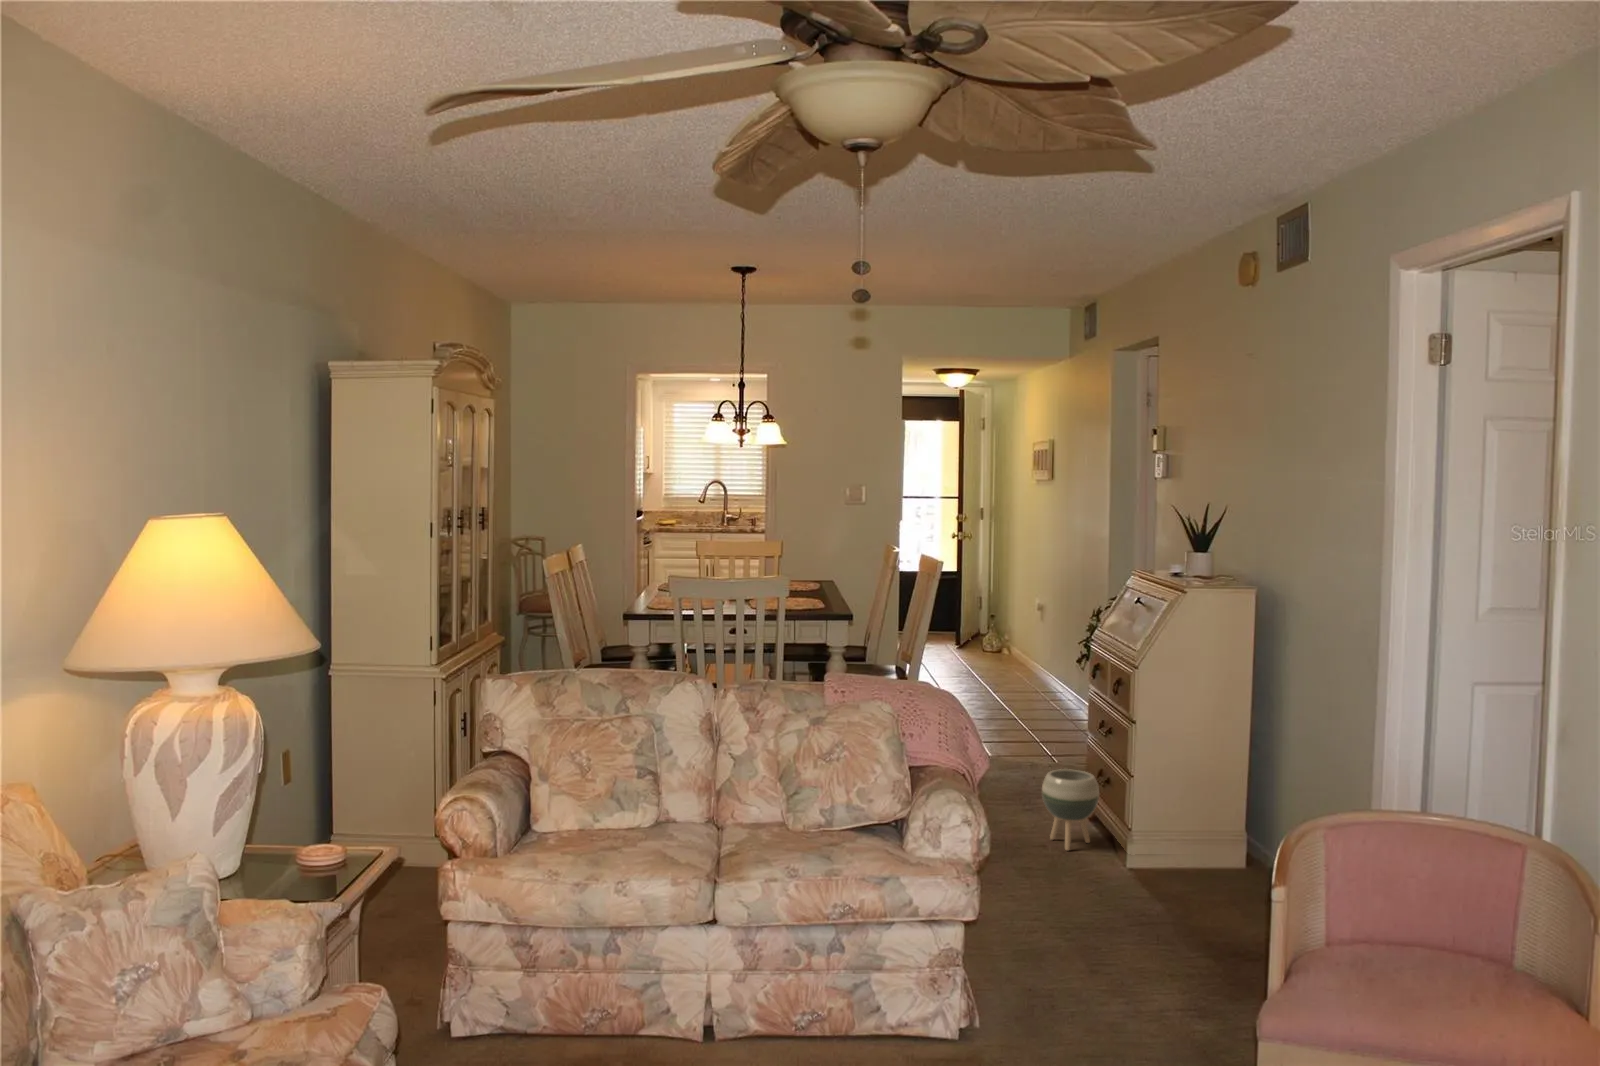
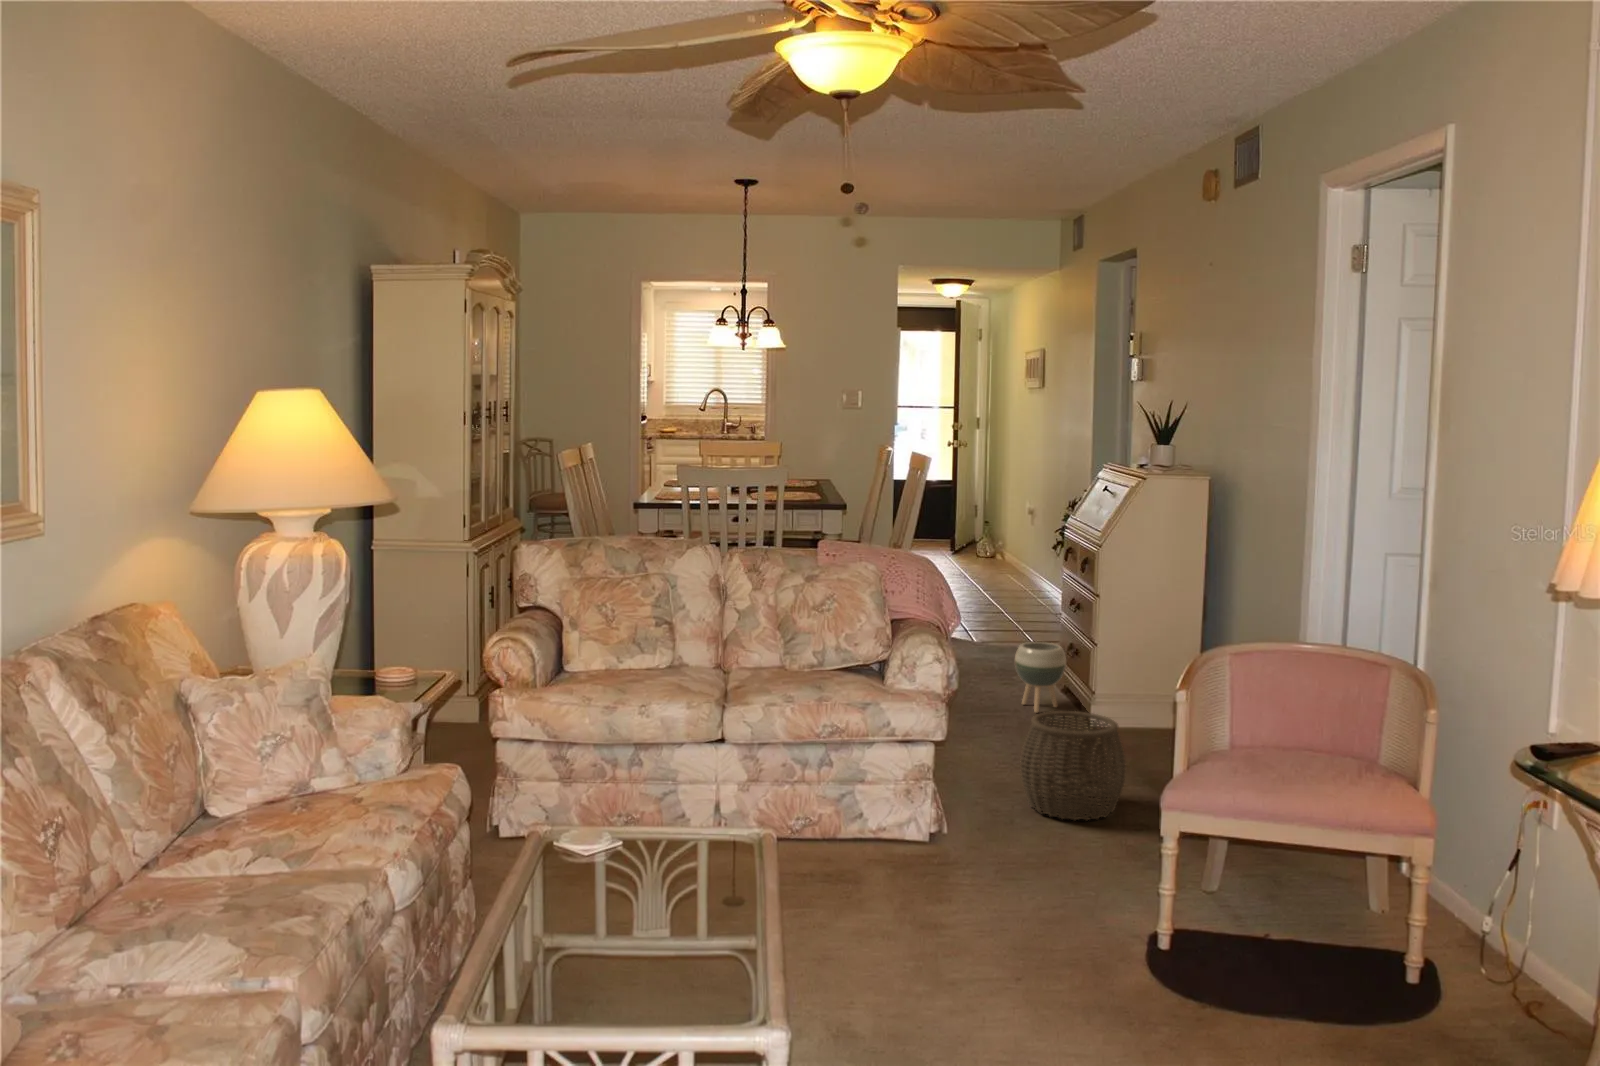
woven basket: none [1061,869,1186,1006] -> present [1020,711,1126,821]

